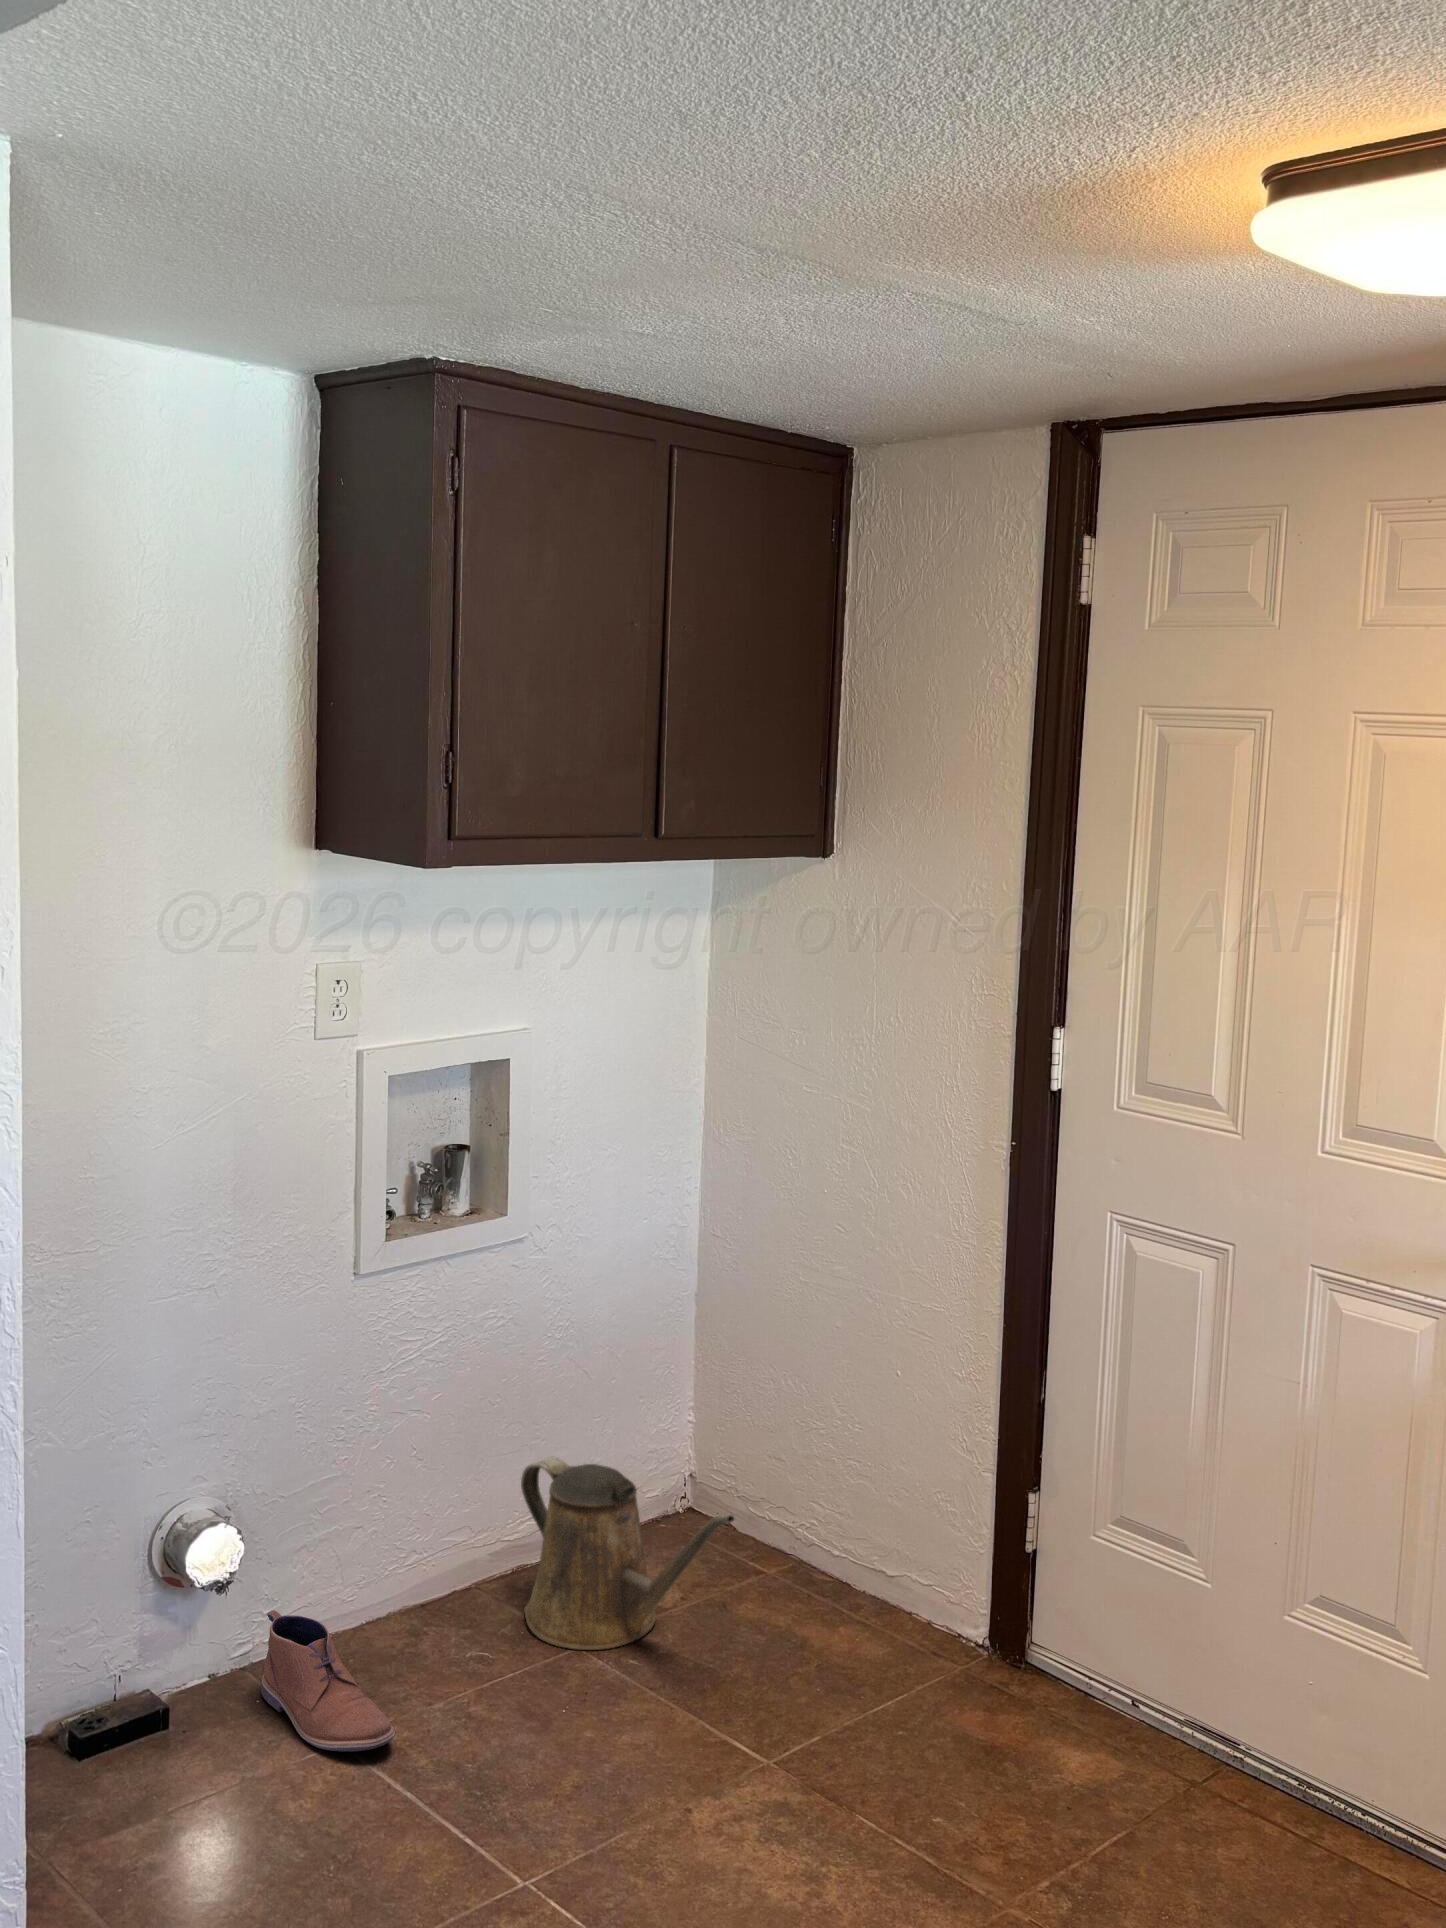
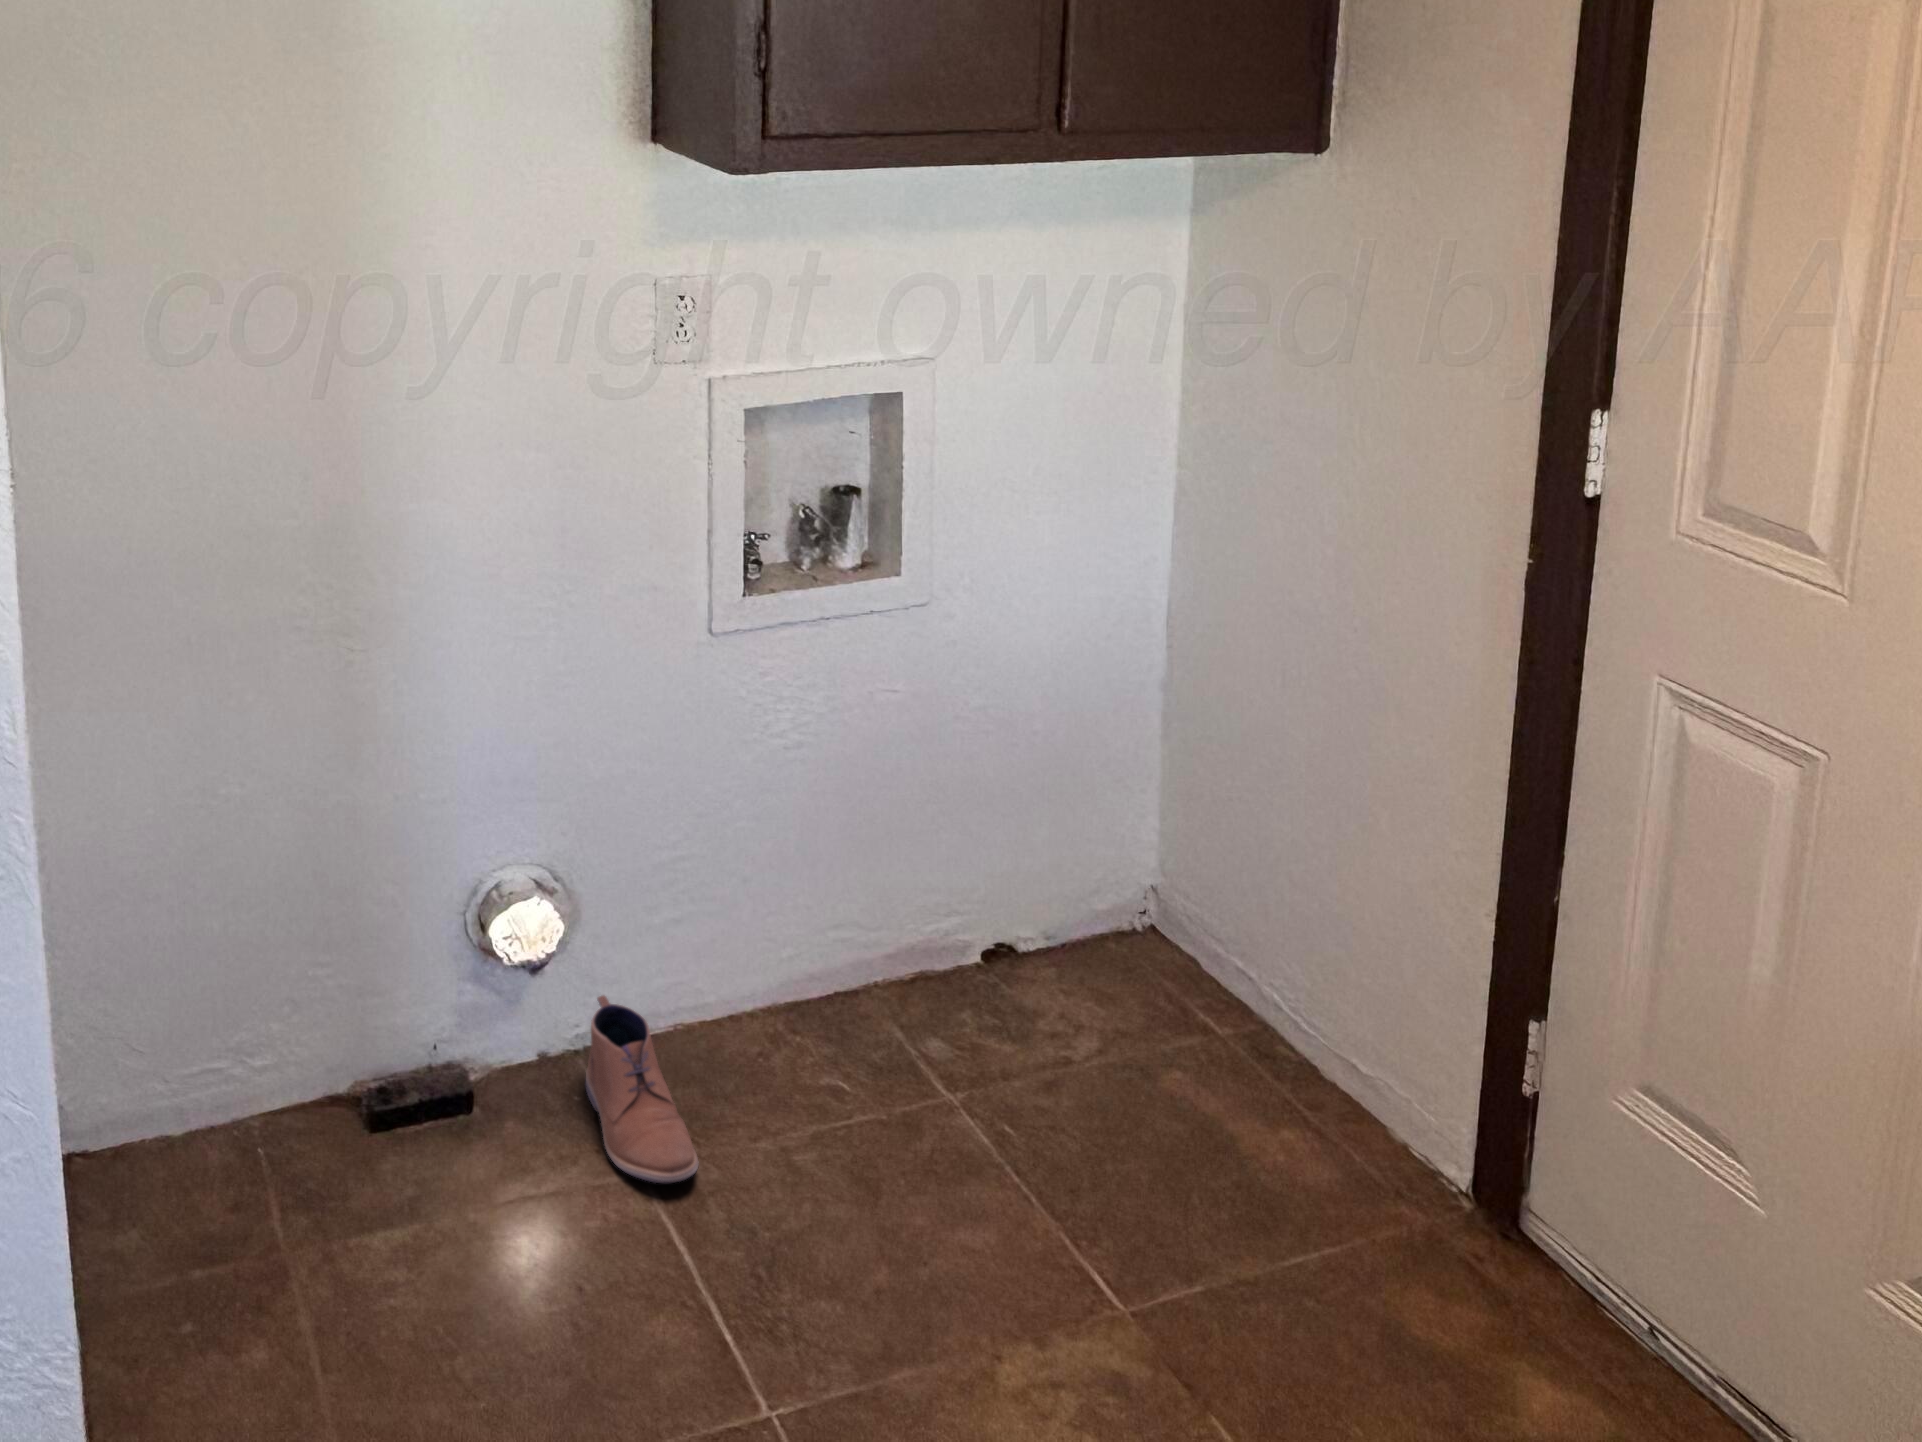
watering can: present [521,1457,734,1650] -> none [902,859,1120,1102]

